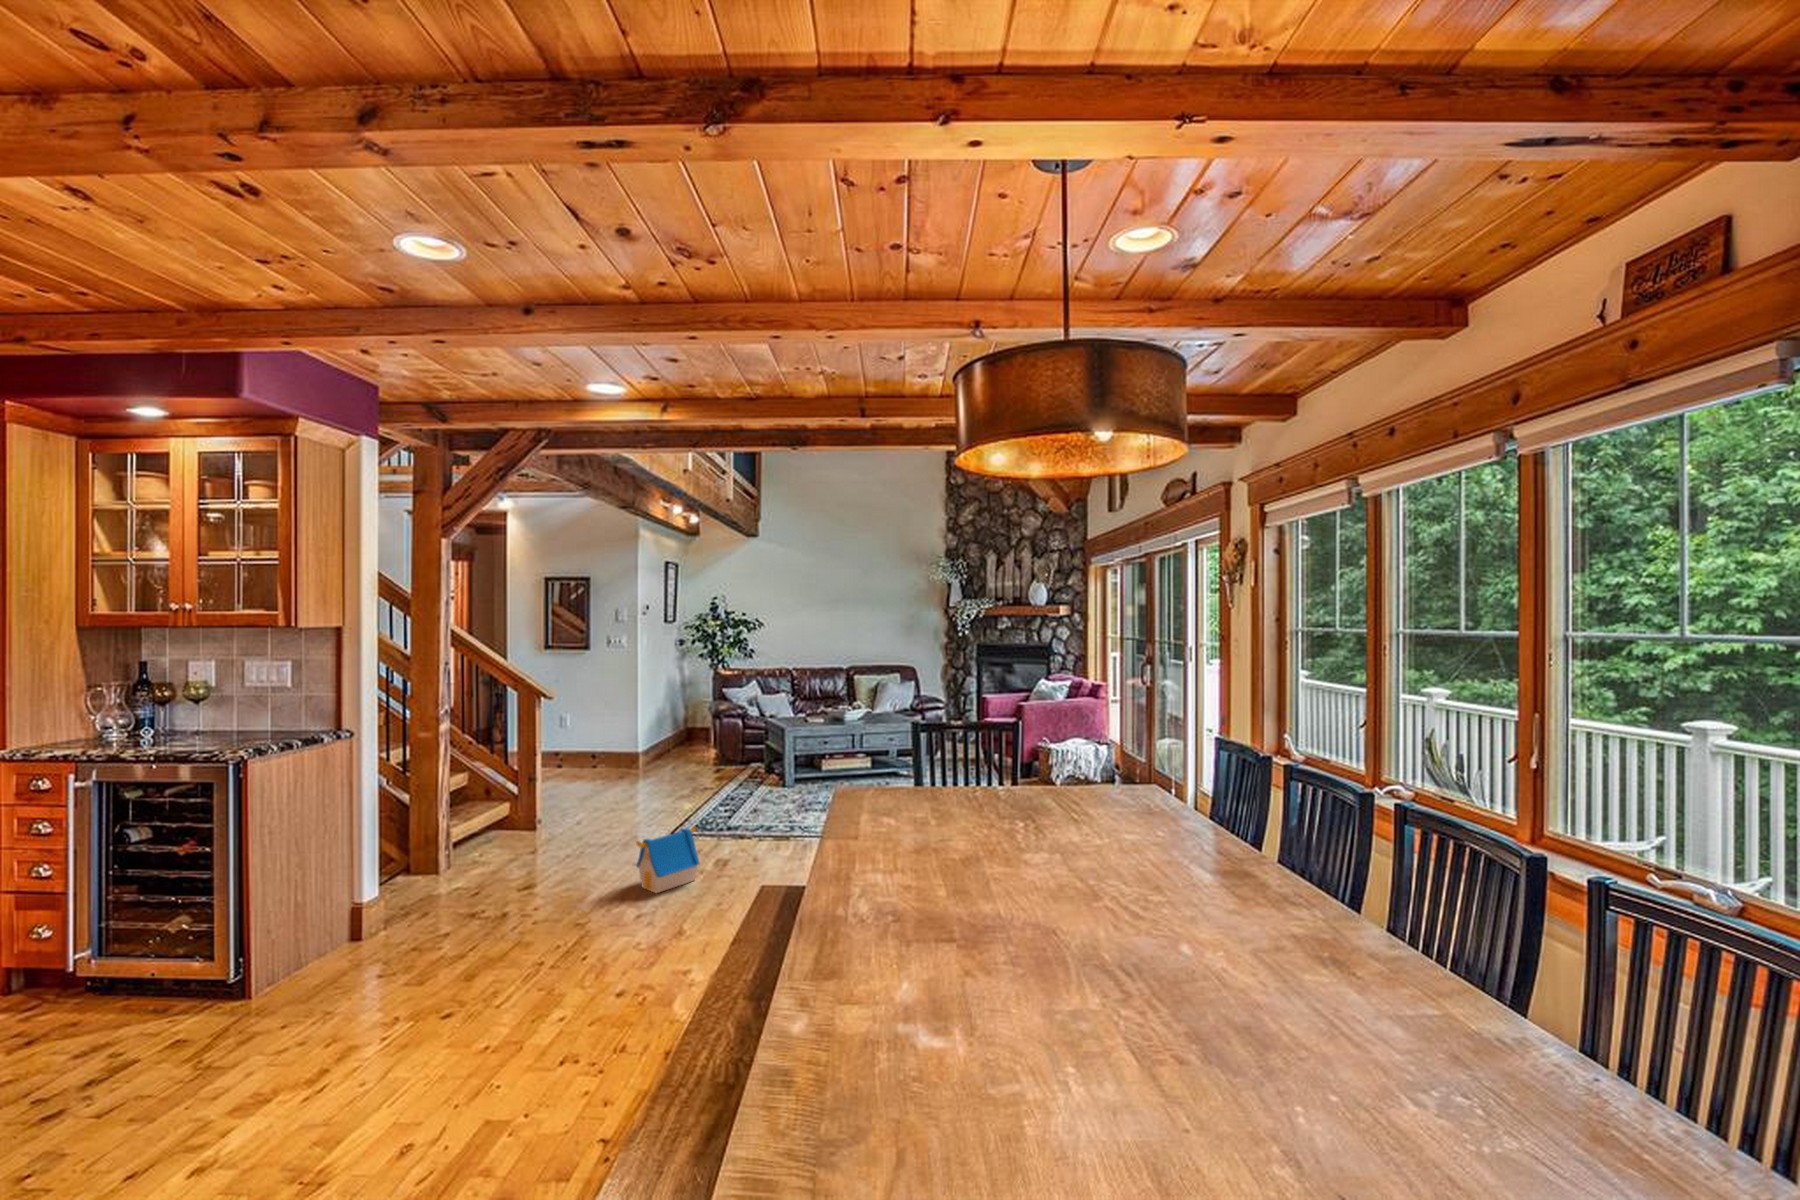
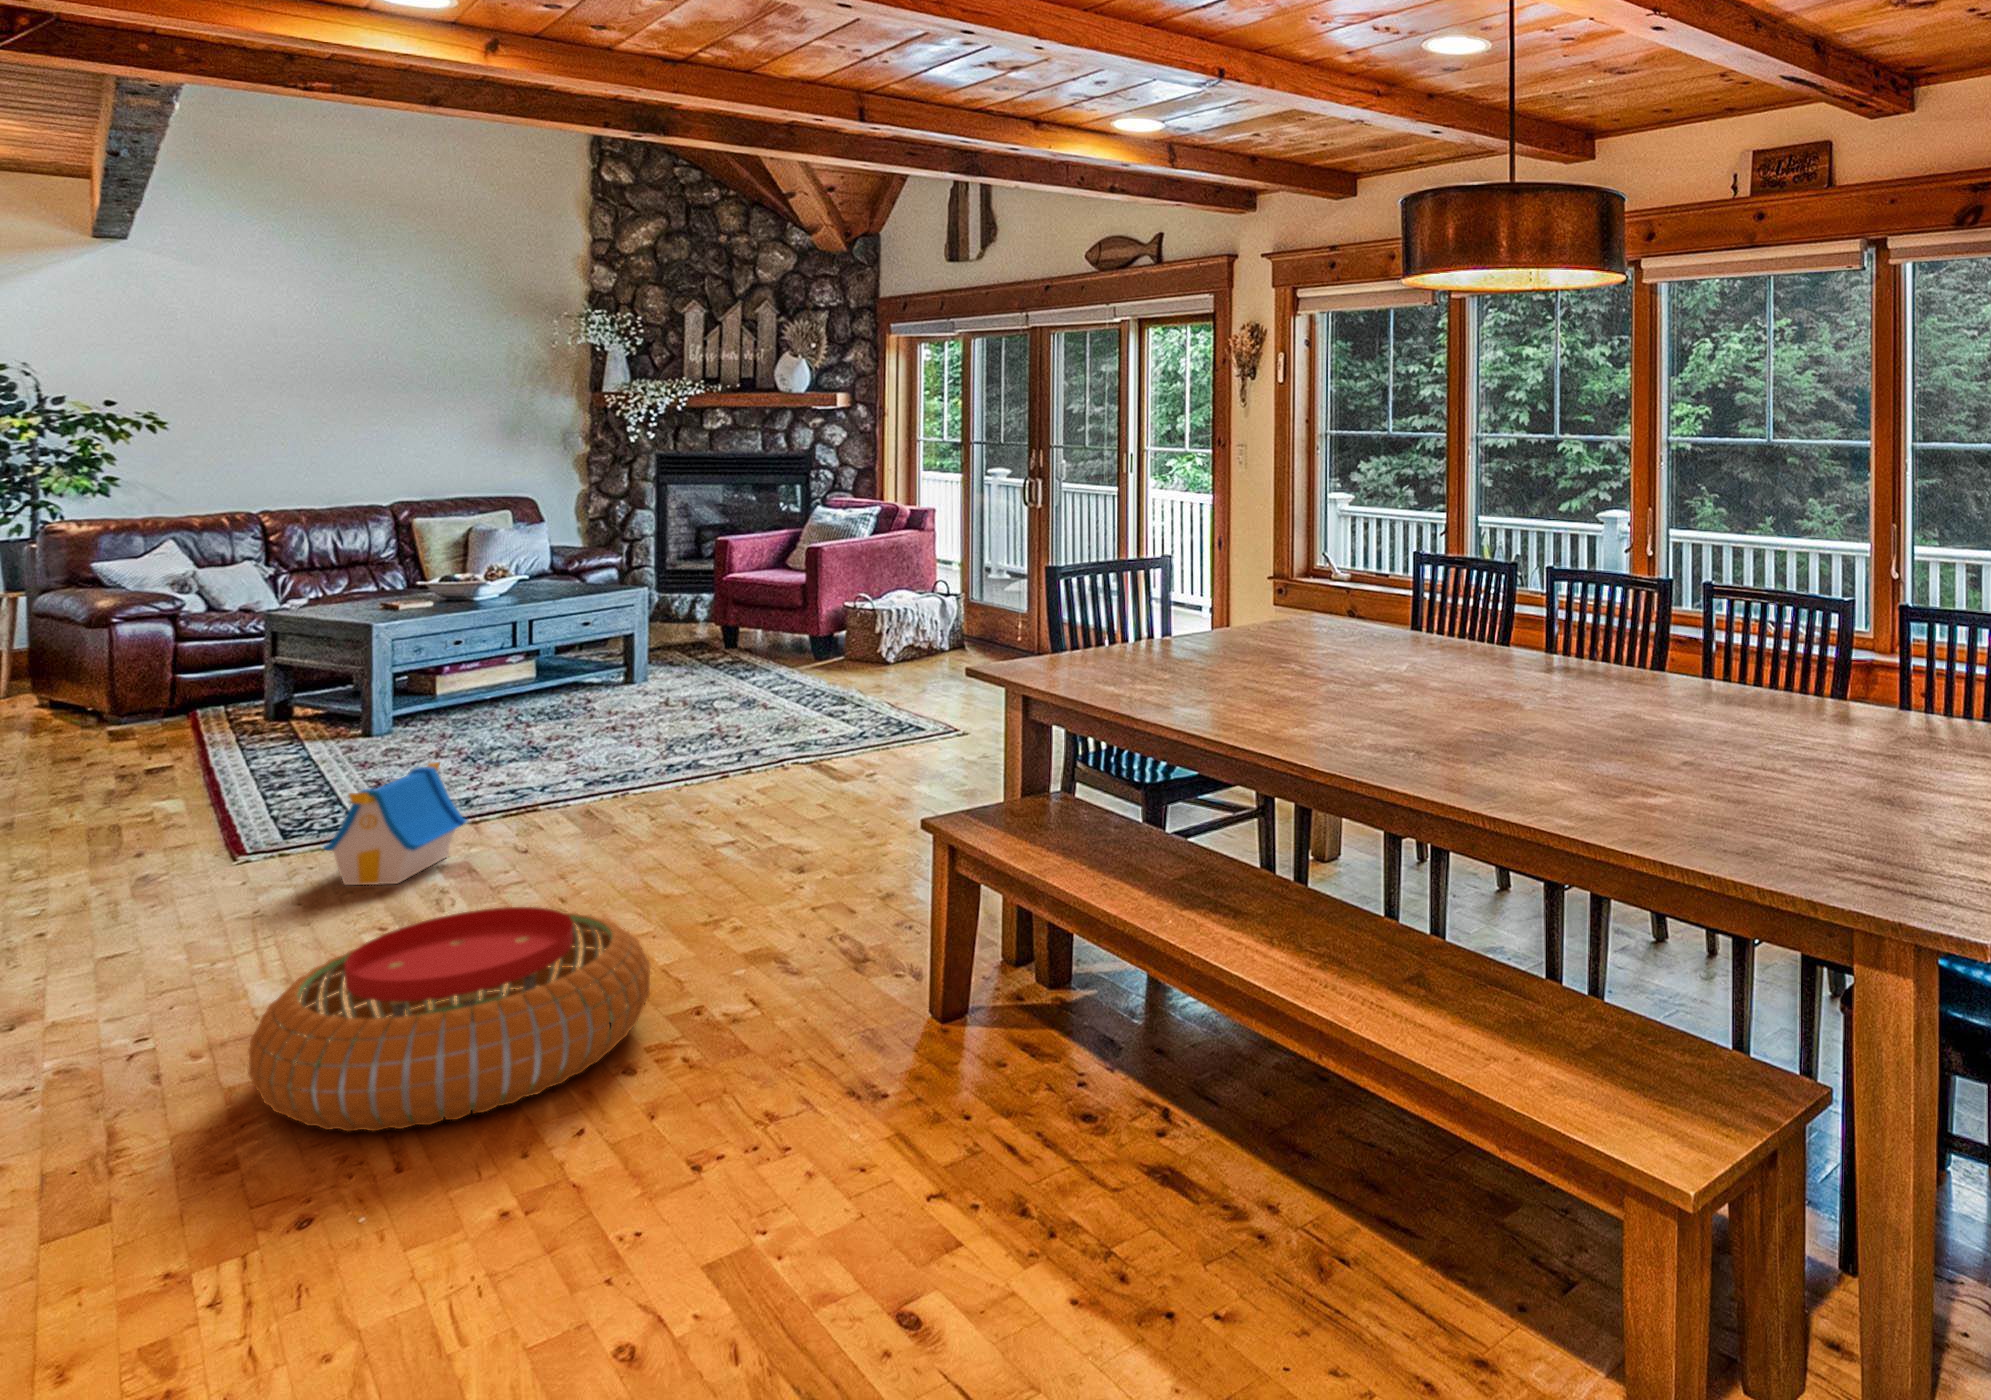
pouf: none [377,946,602,1095] -> present [248,907,650,1131]

